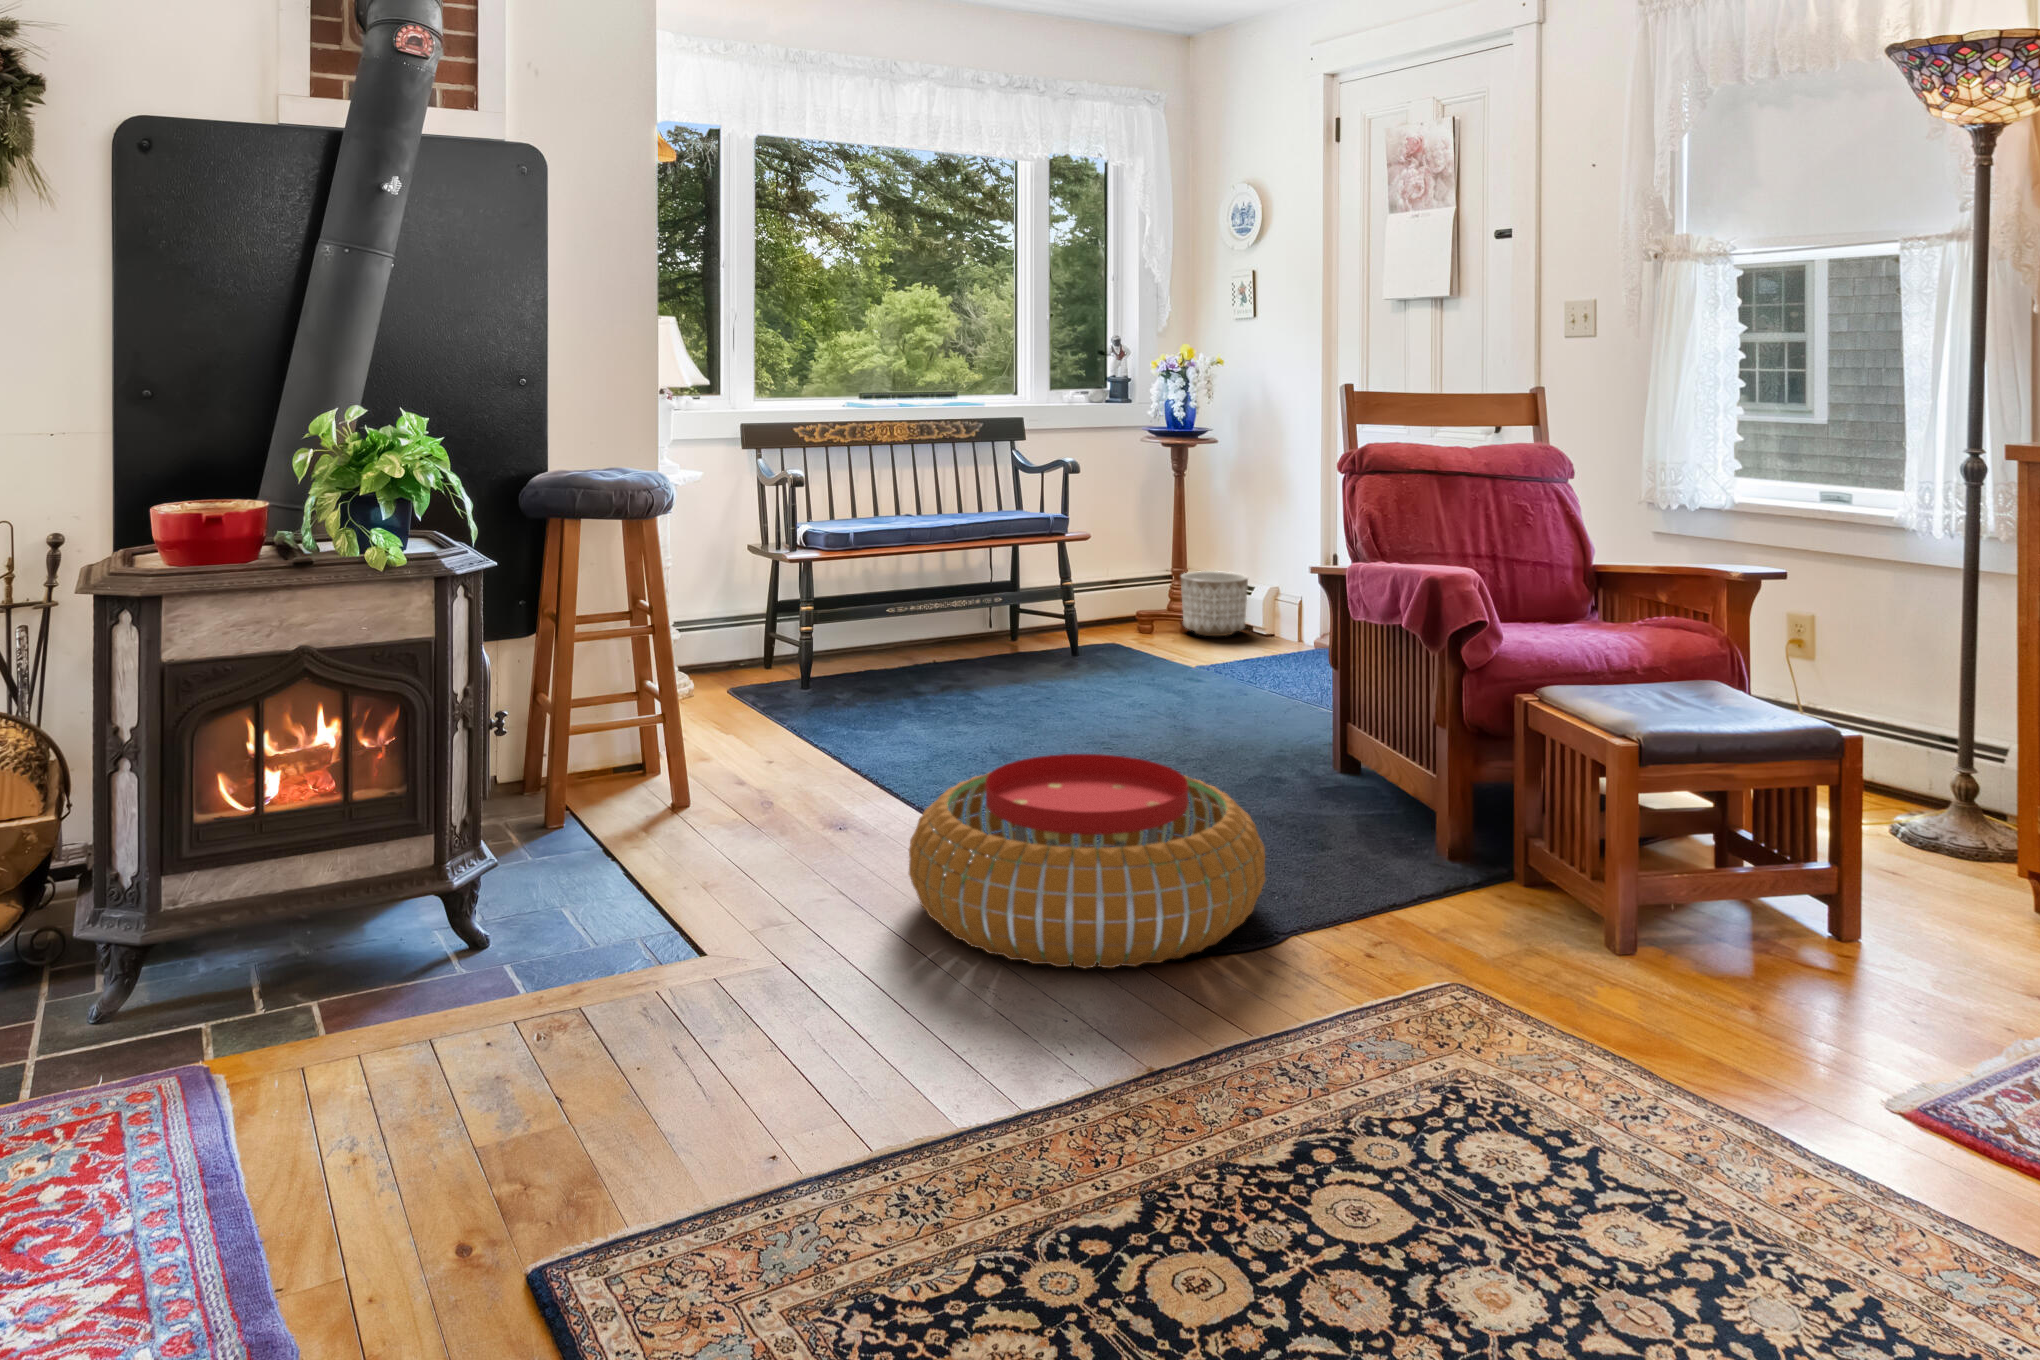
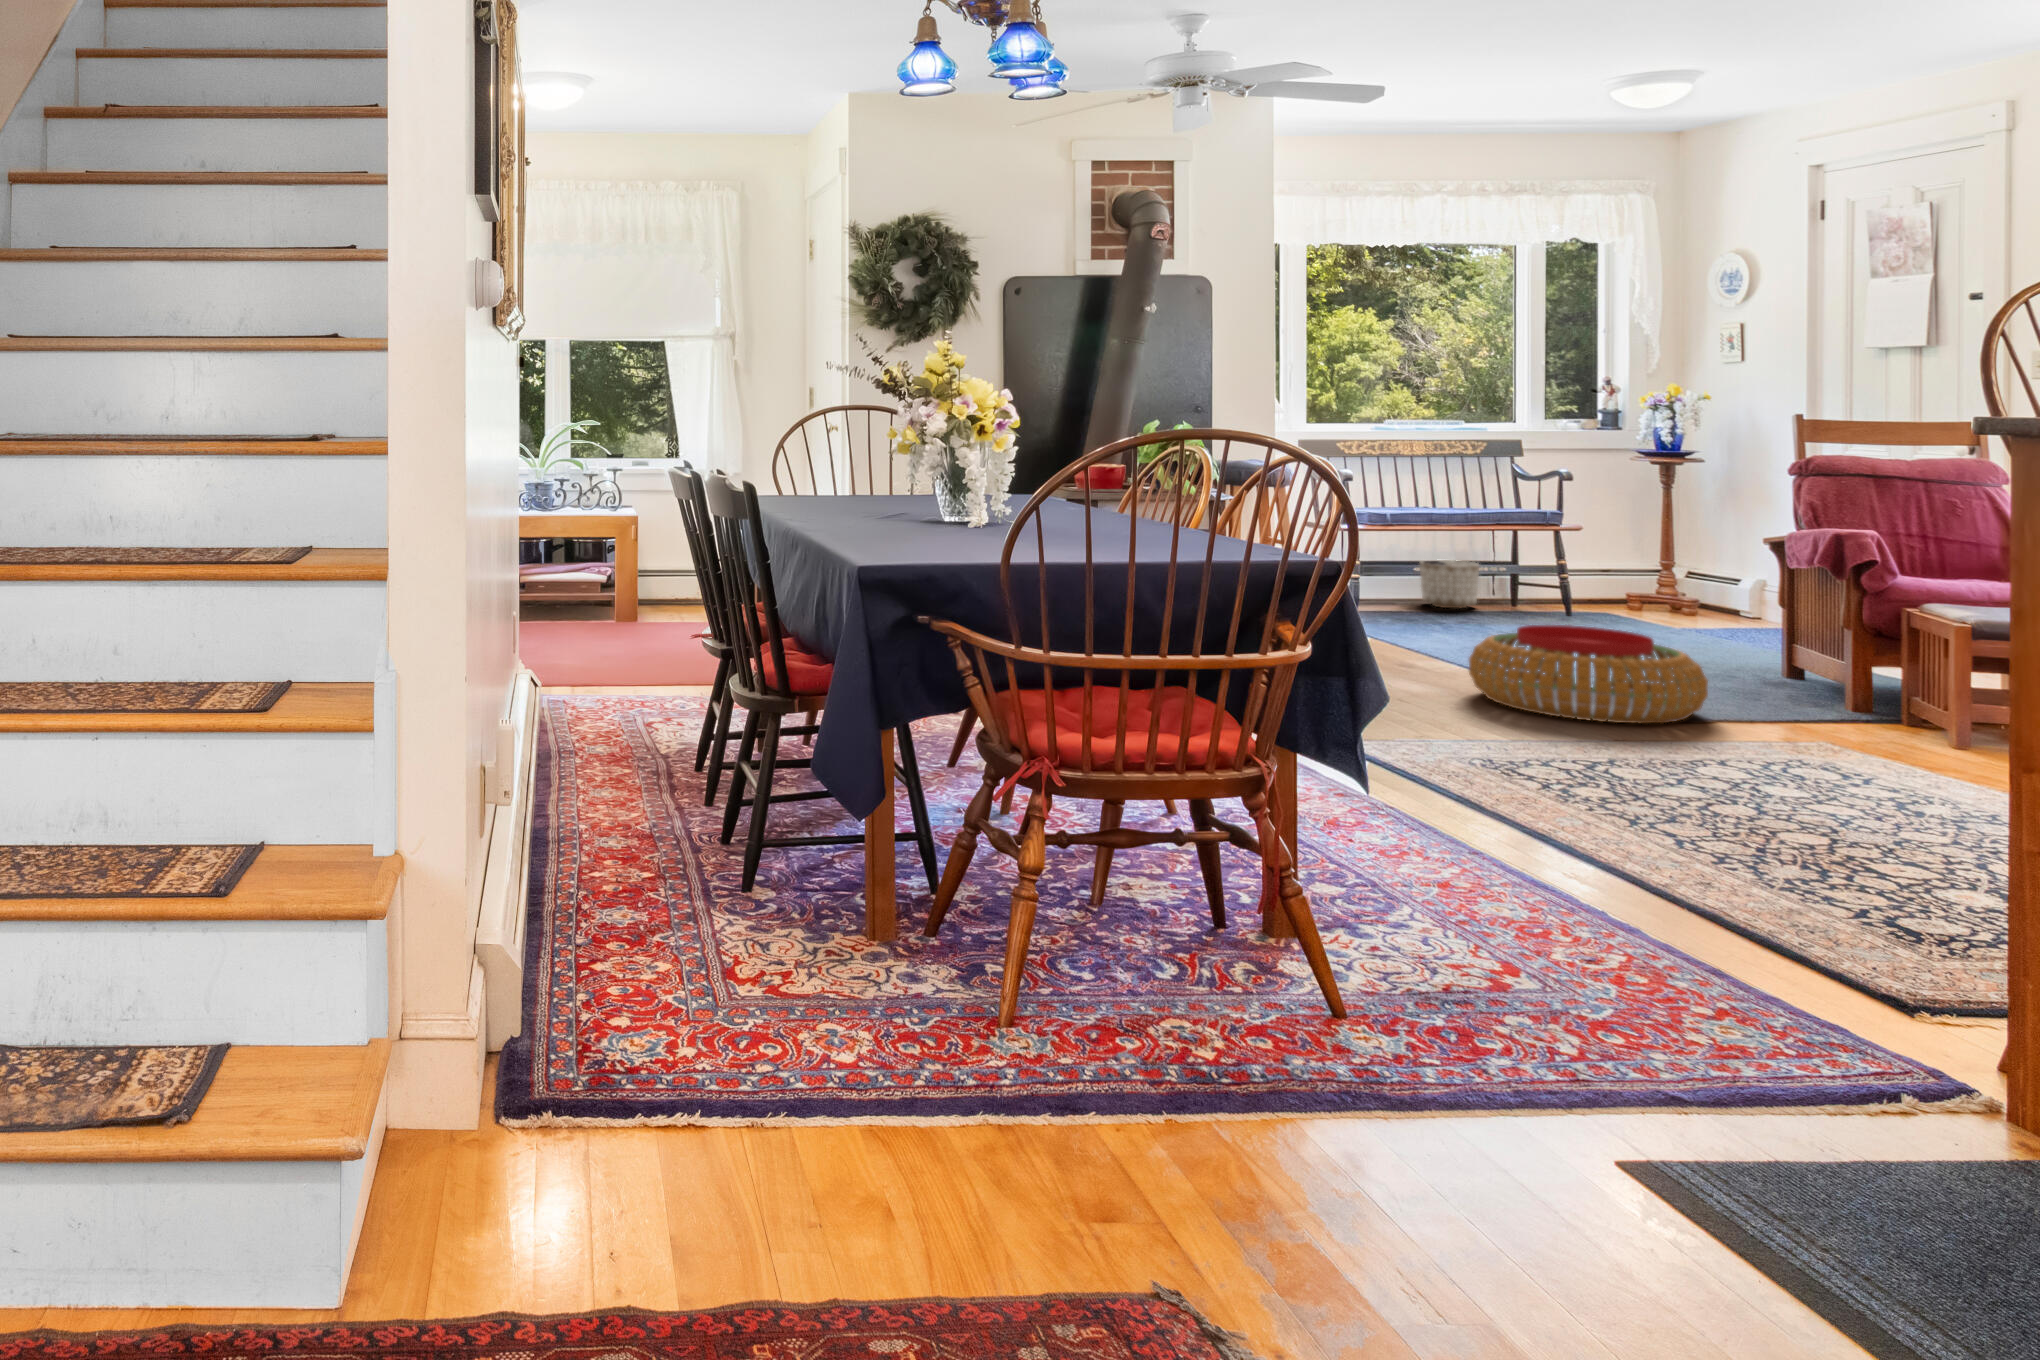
planter: present [1181,571,1248,636] -> present [1420,560,1479,608]

